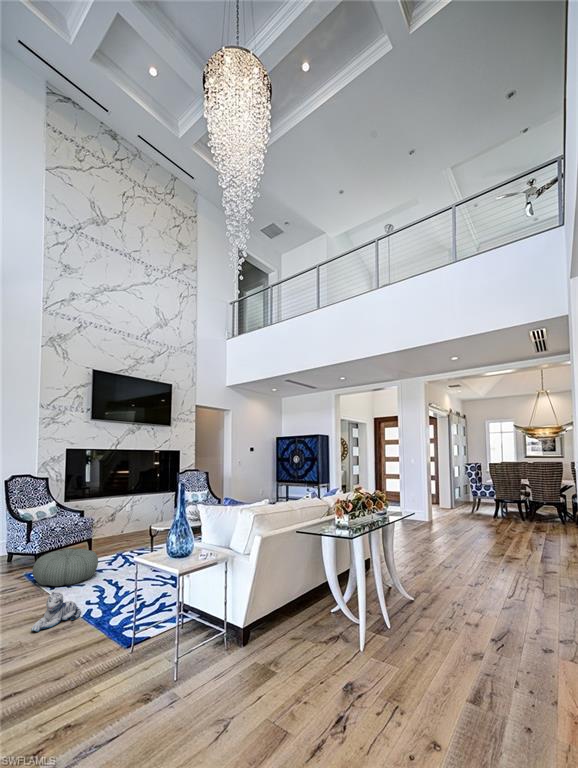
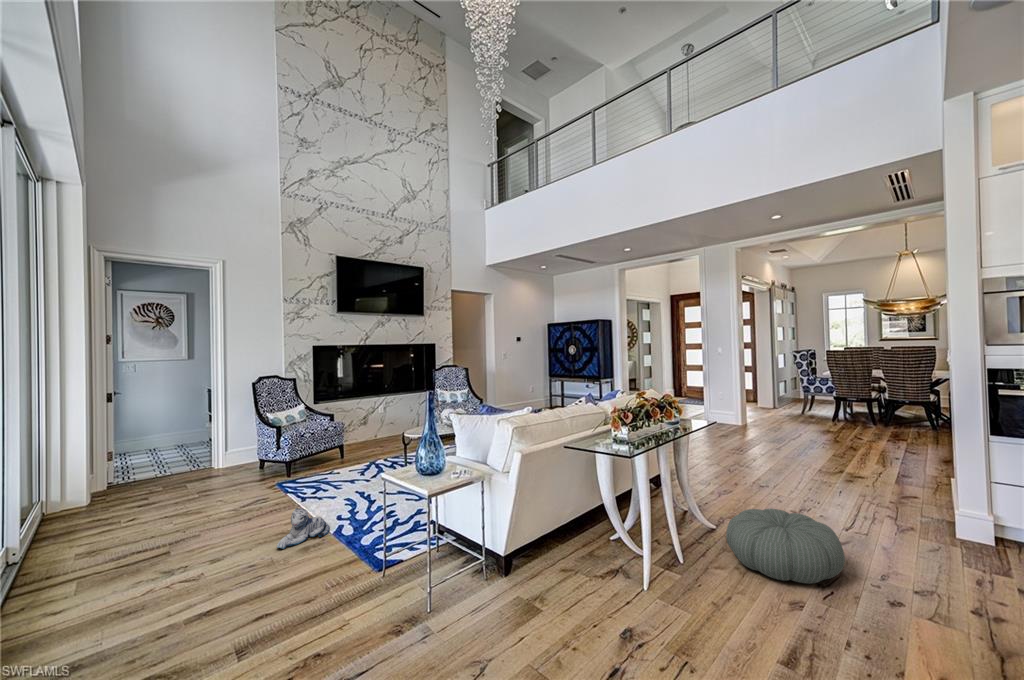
pouf: present [32,549,98,586] -> present [726,509,845,584]

